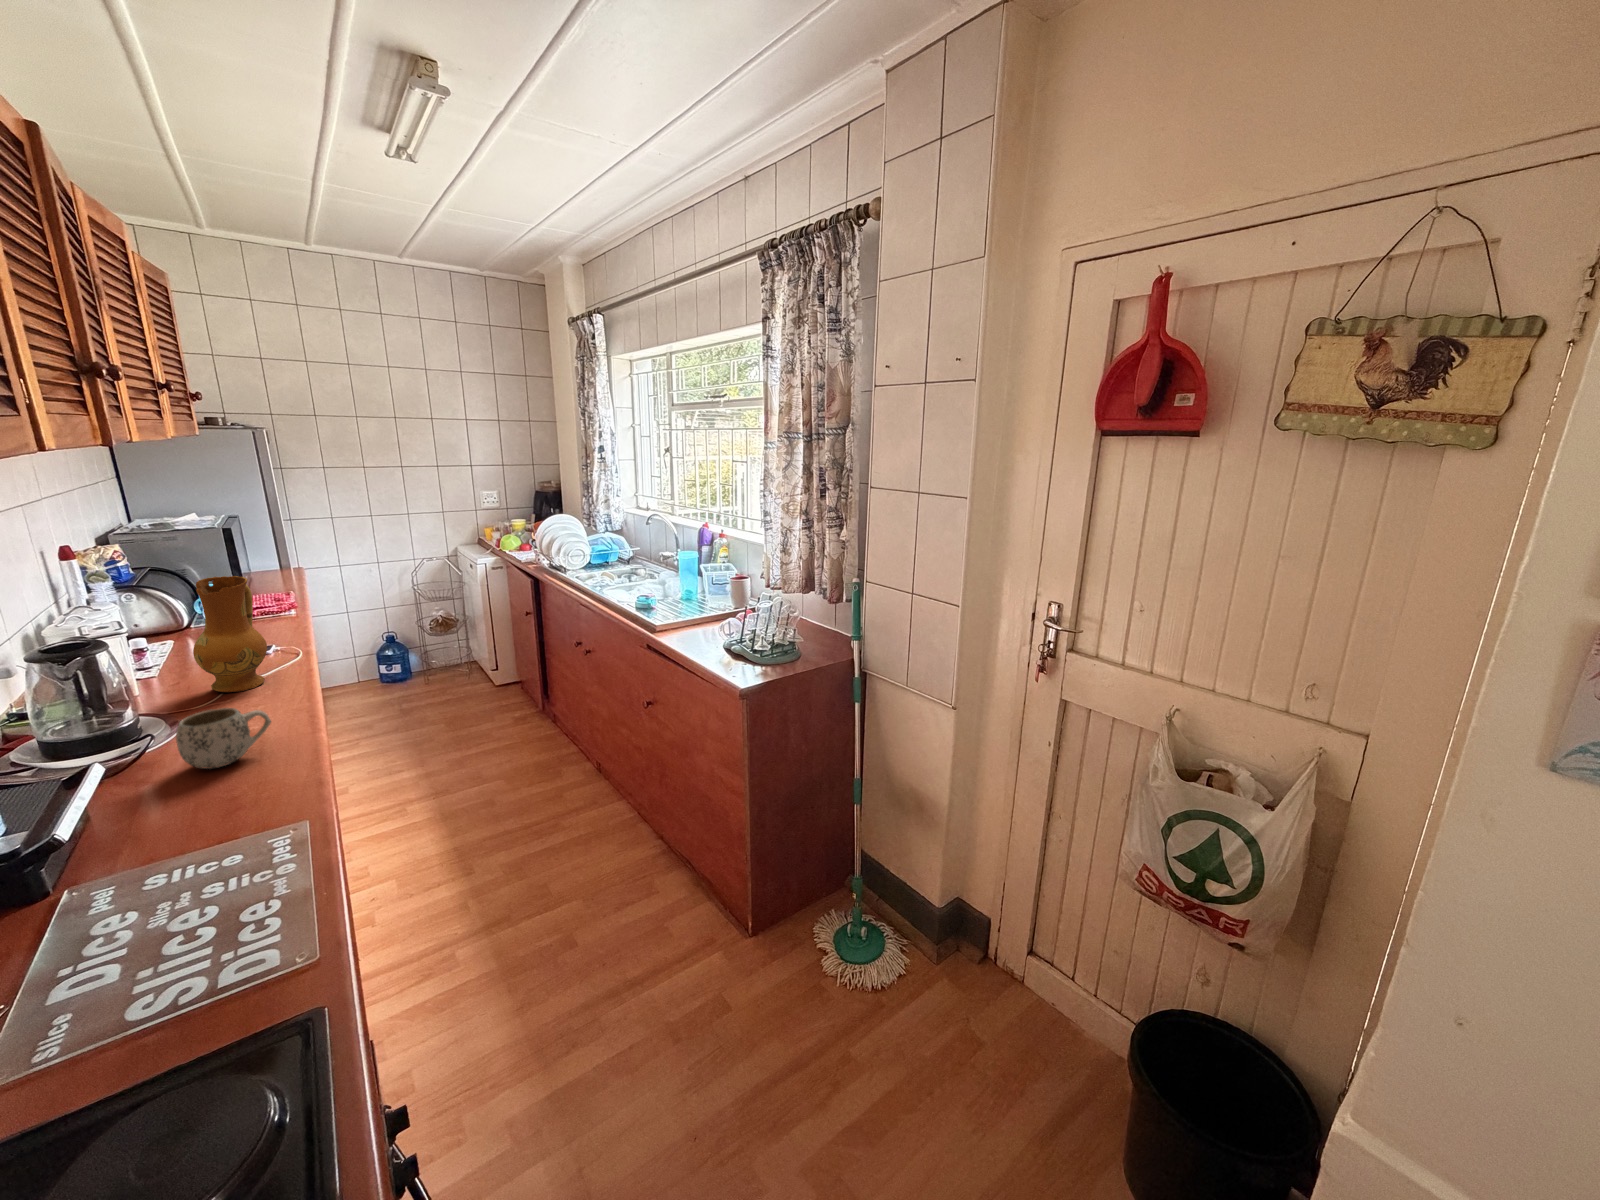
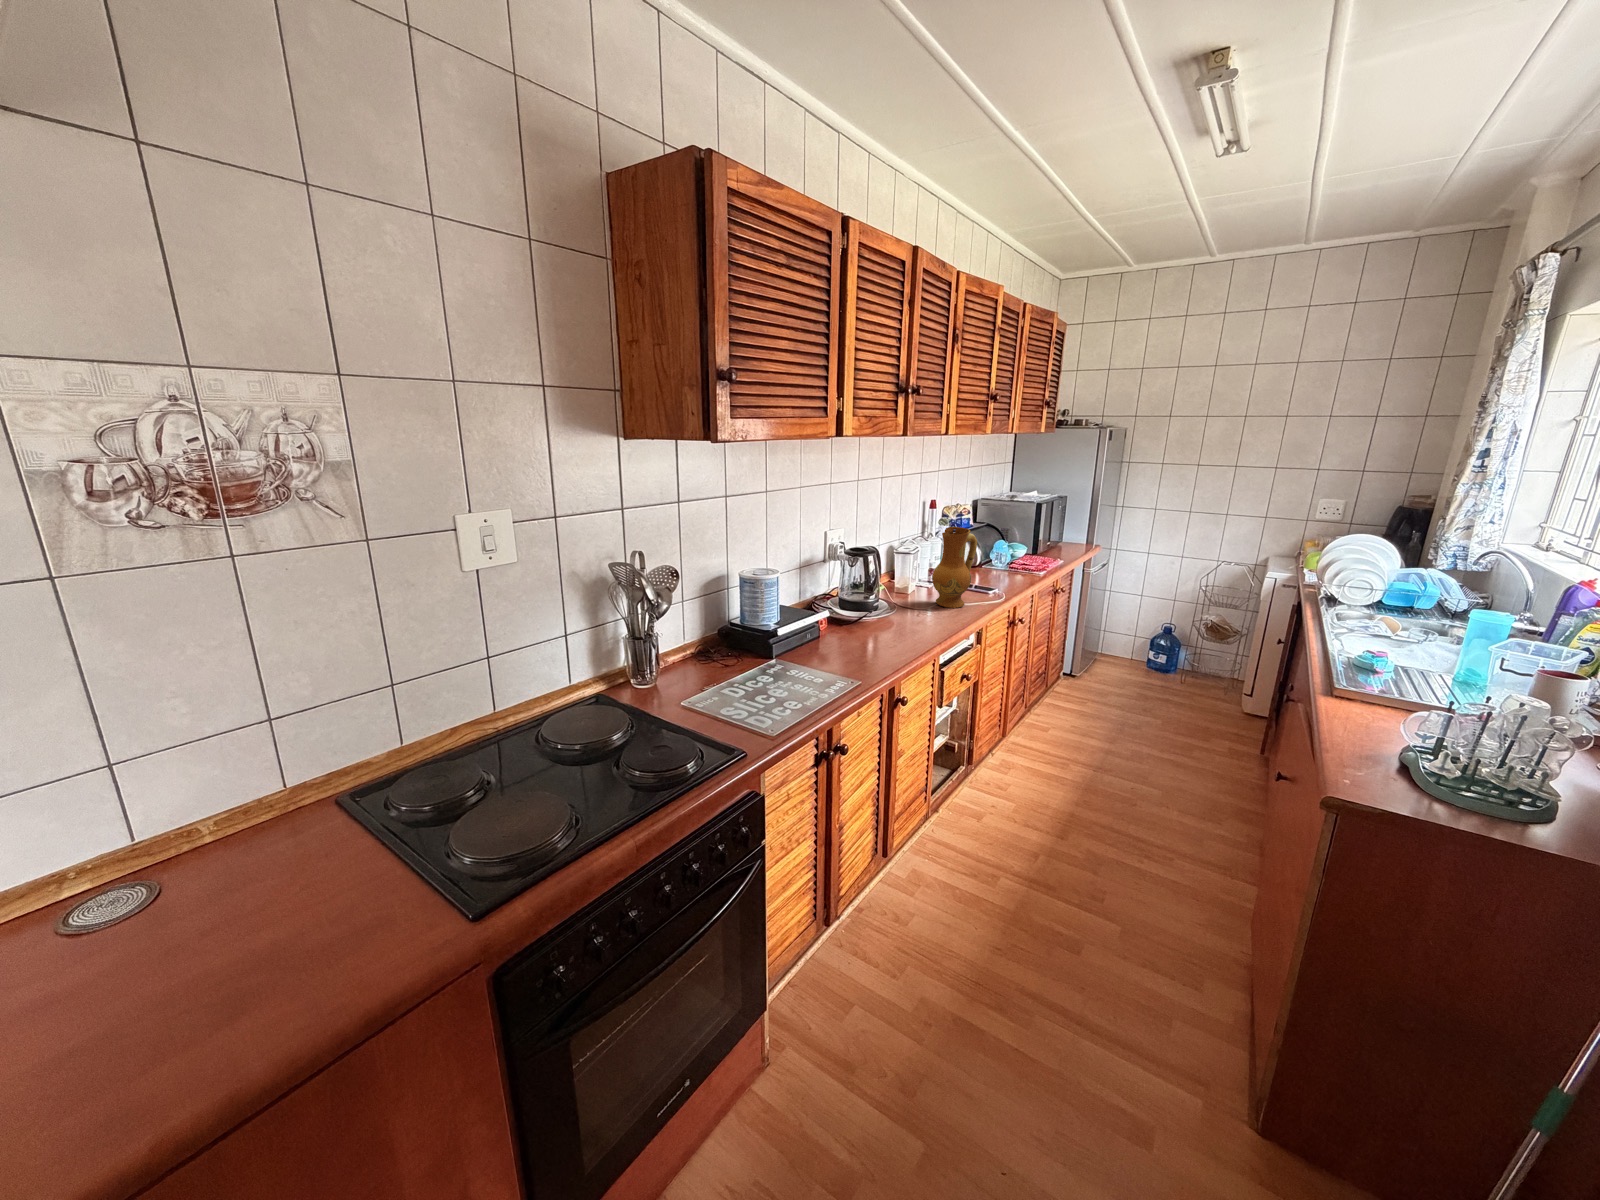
mug: present [176,708,271,769] -> none [861,602,907,638]

